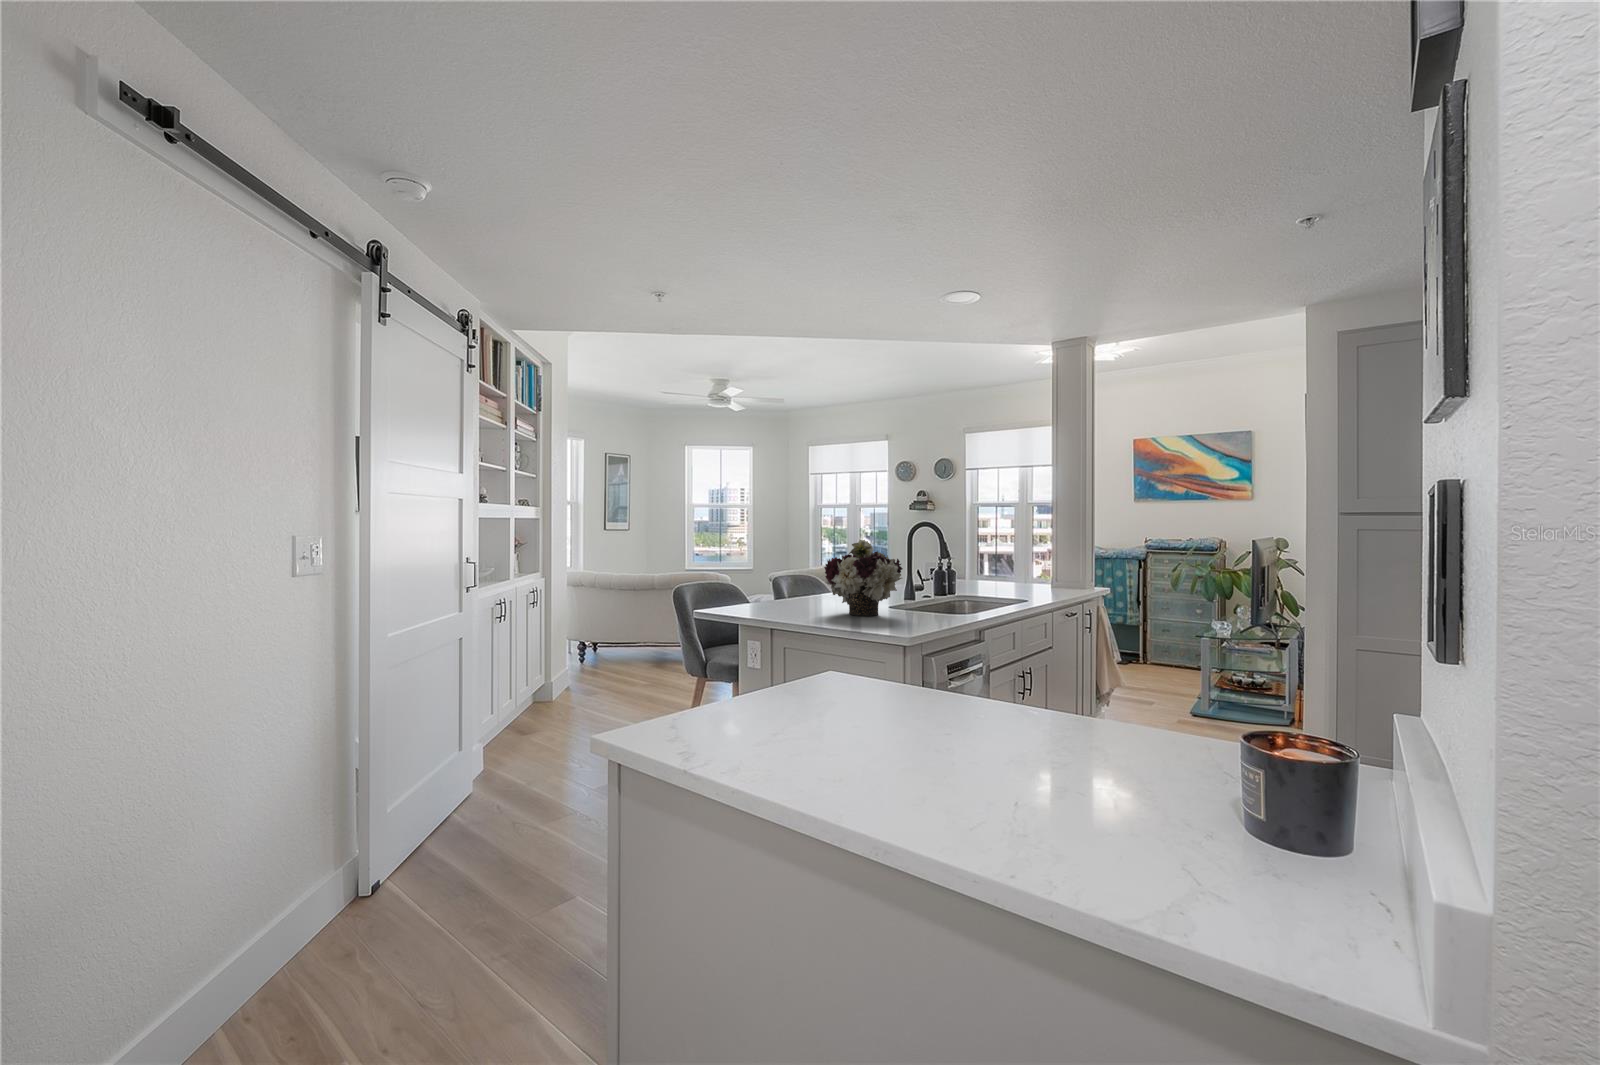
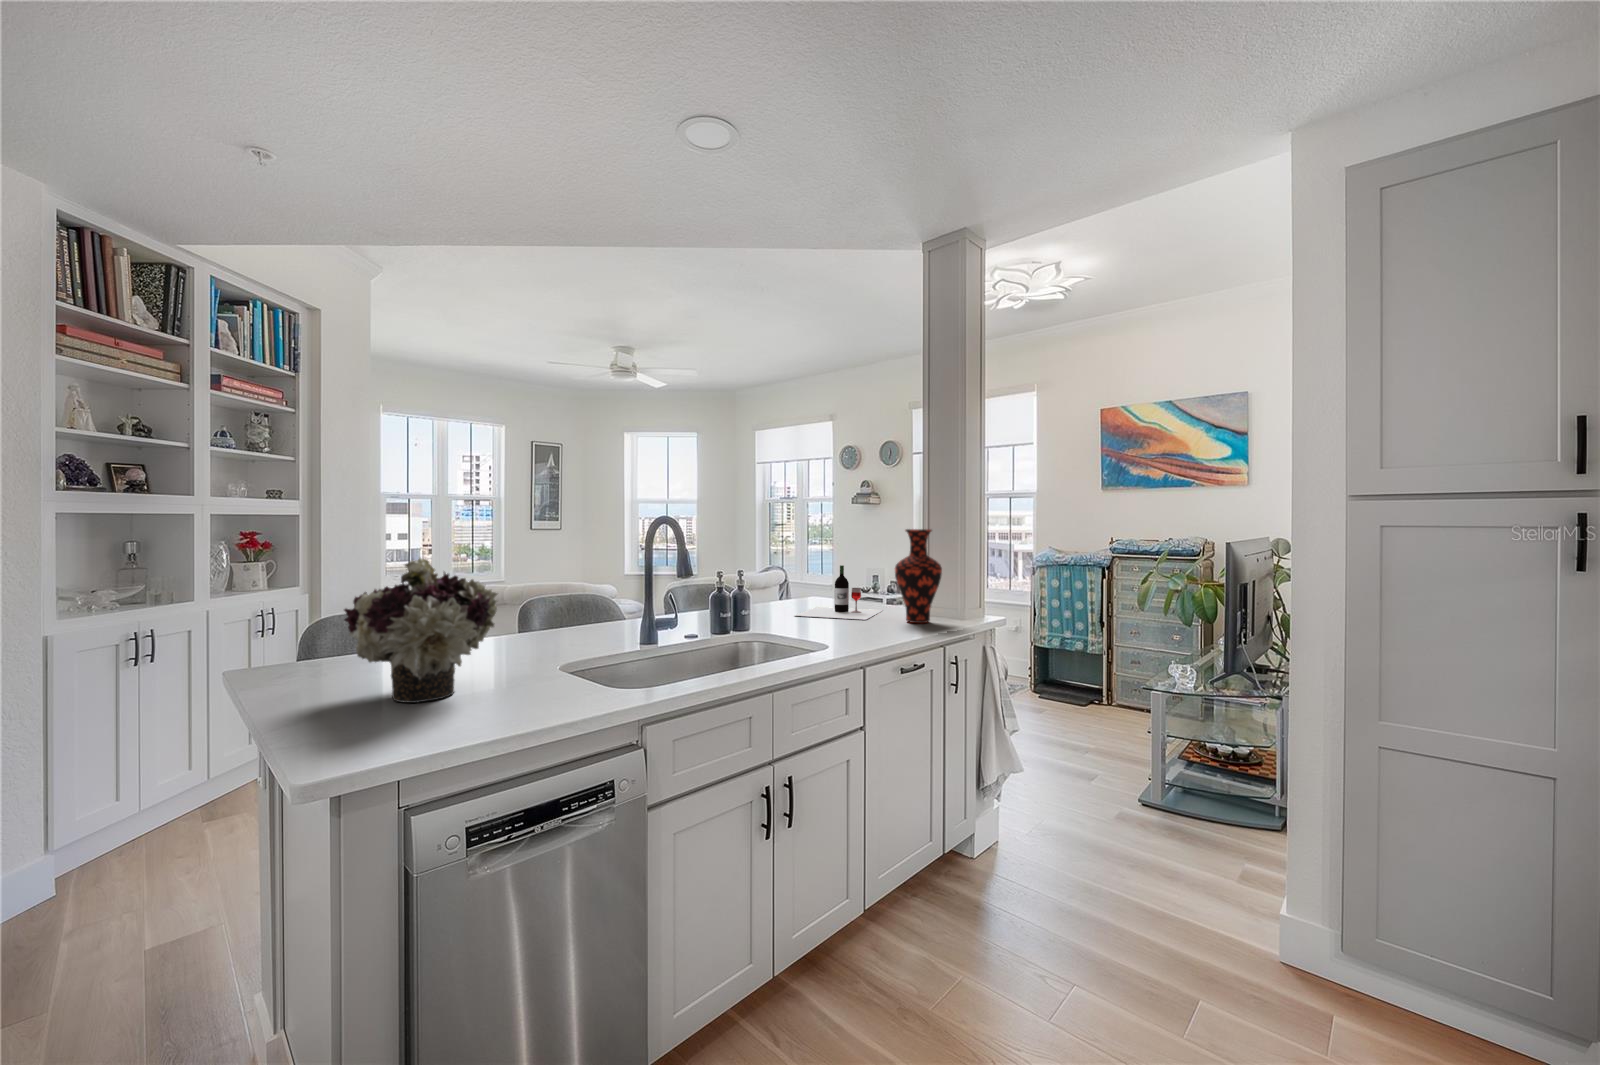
vase: none [1042,529,1076,590] -> present [895,529,942,623]
wine bottle: none [970,553,1022,588] -> present [795,565,882,620]

